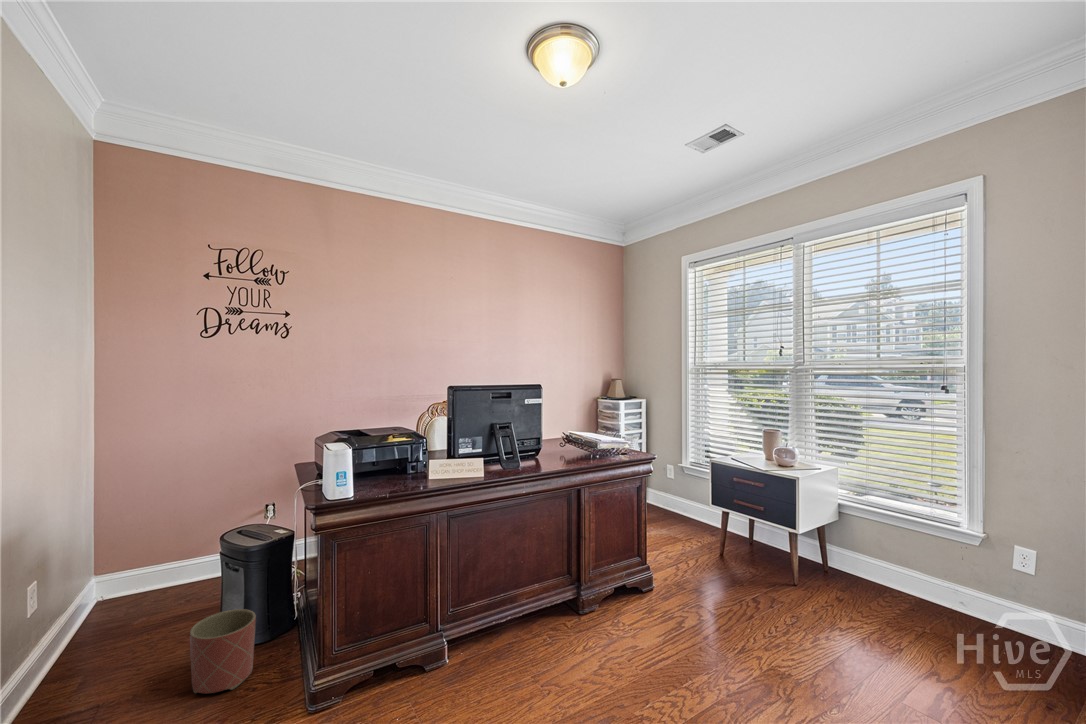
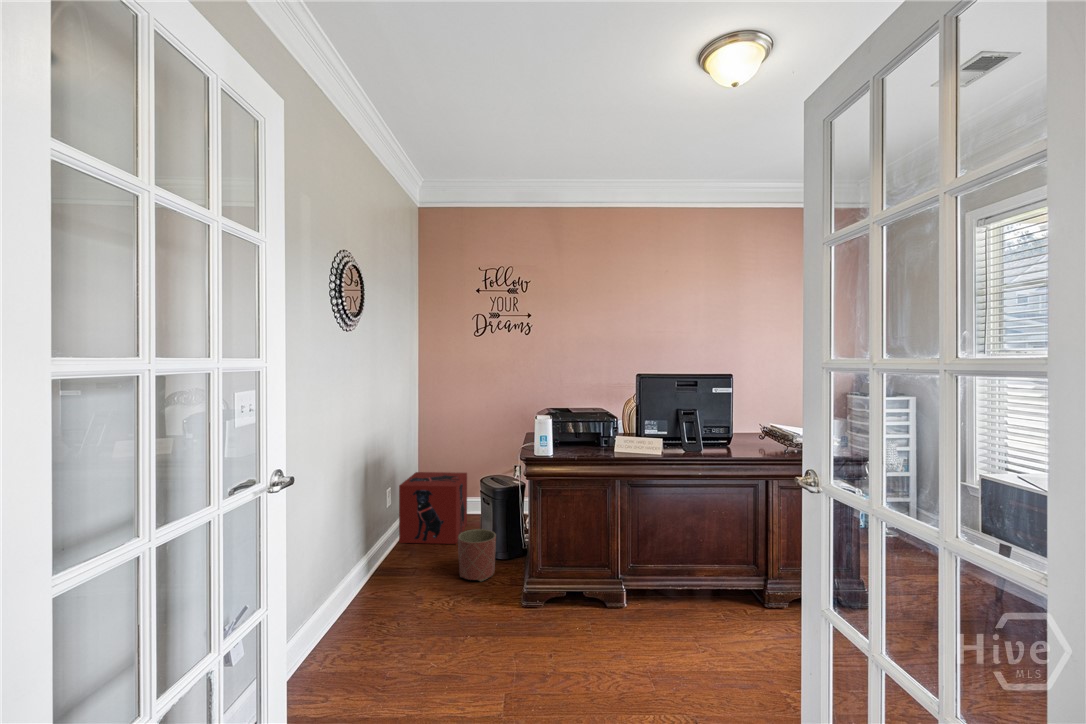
storage box: none [59,529,189,665] -> present [399,472,467,544]

